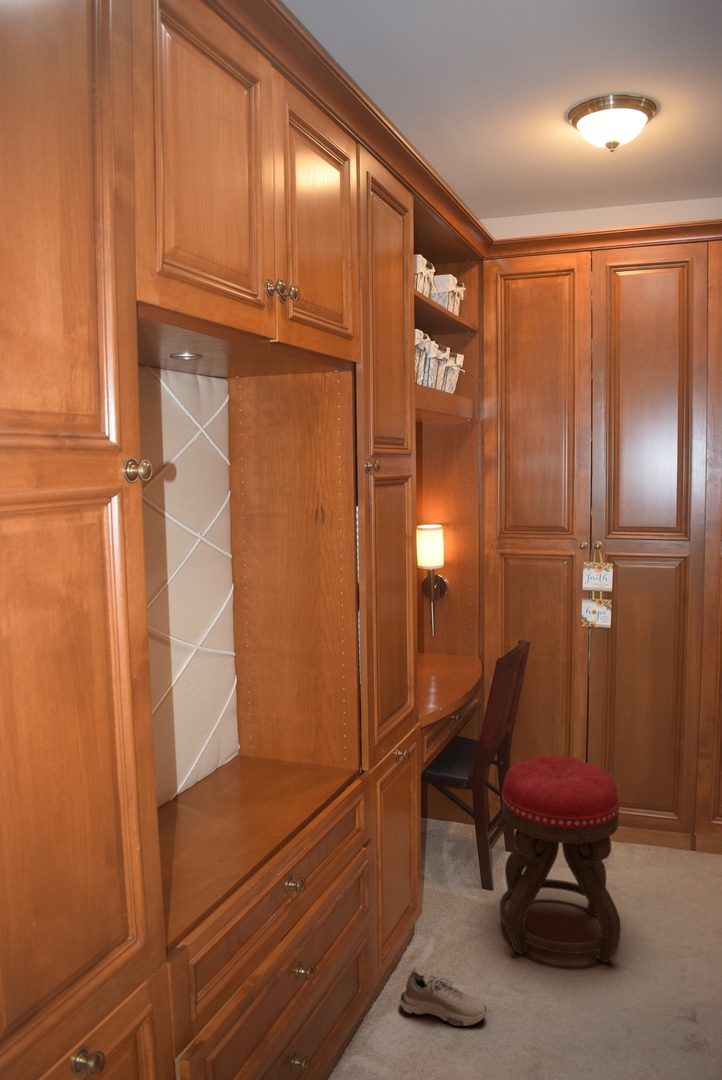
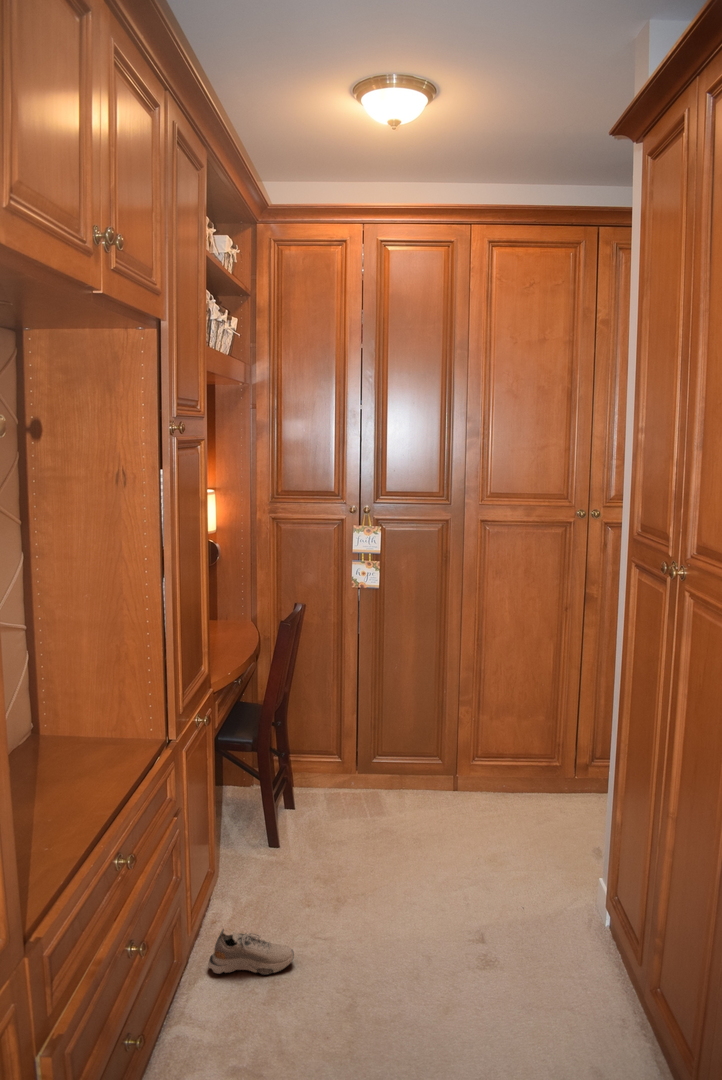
ottoman: present [500,755,621,963] -> none [291,710,403,899]

